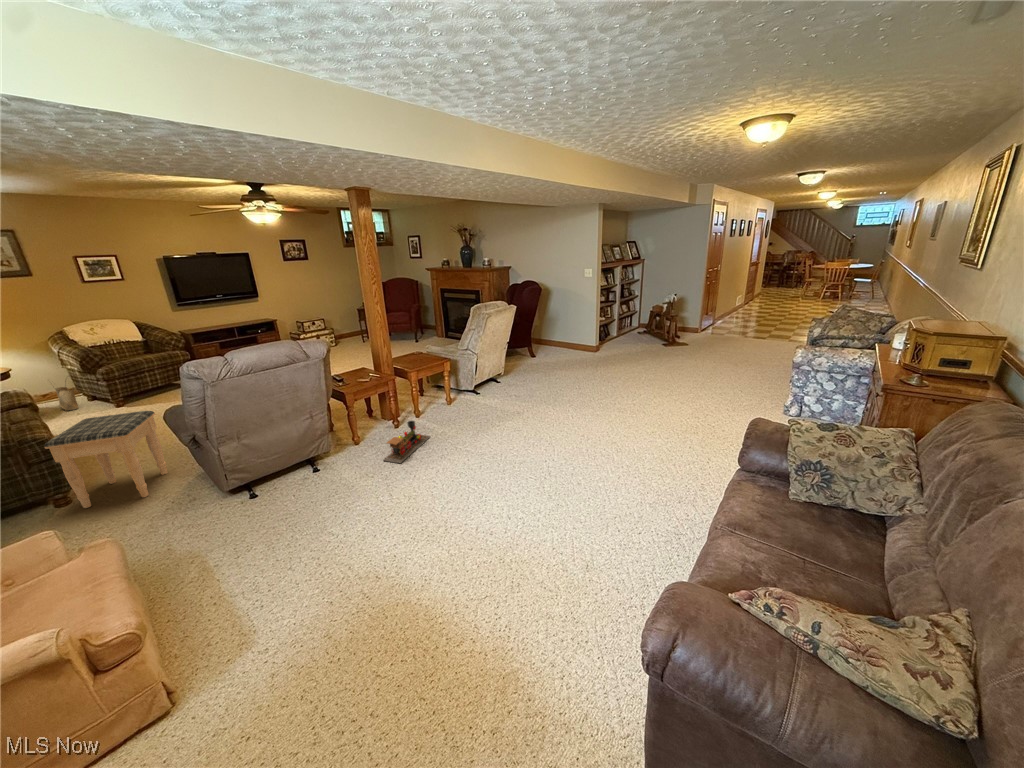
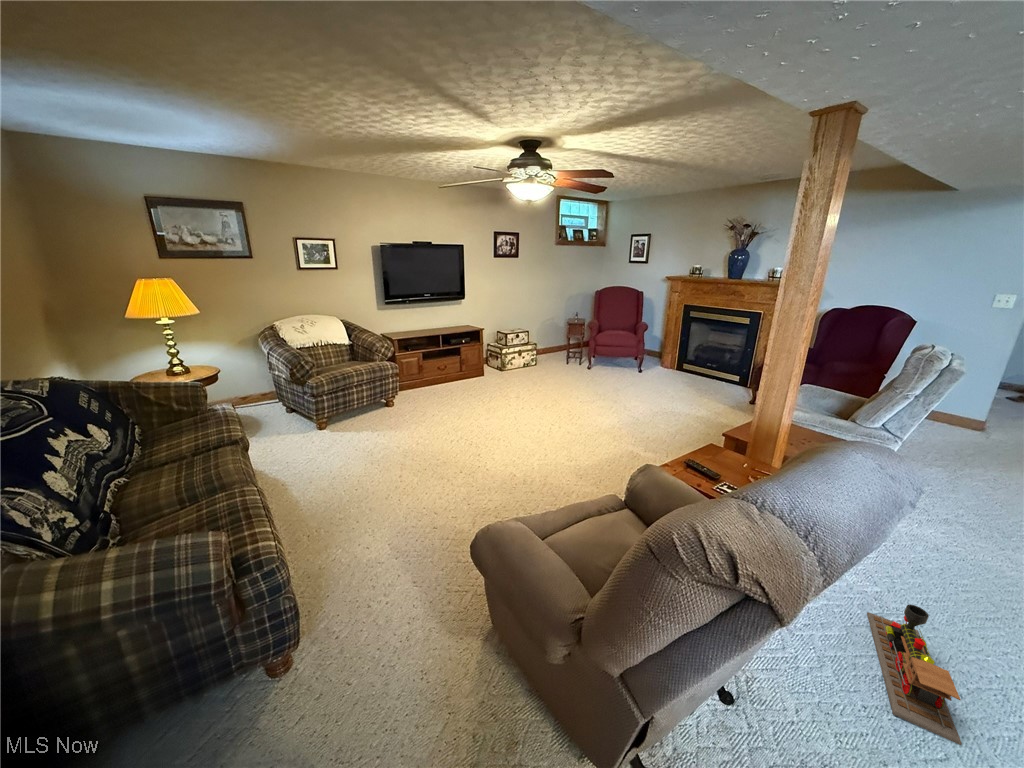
woven basket: present [55,387,78,410] -> none [253,383,278,426]
footstool: present [44,411,168,508] -> none [272,511,434,716]

